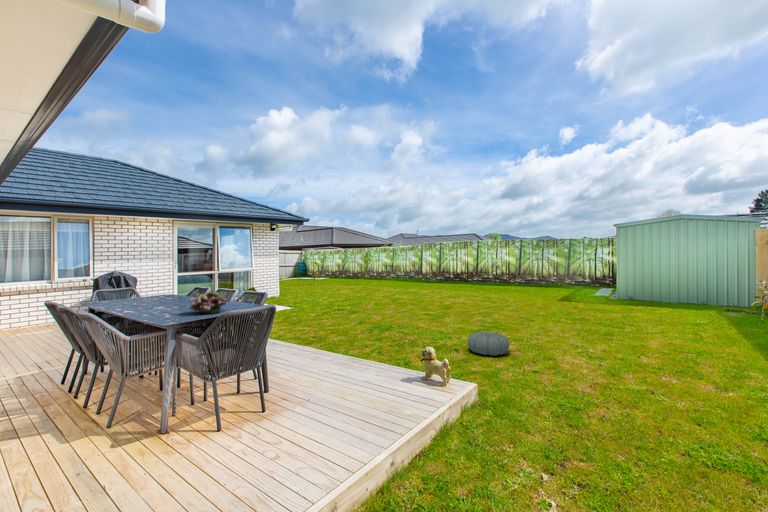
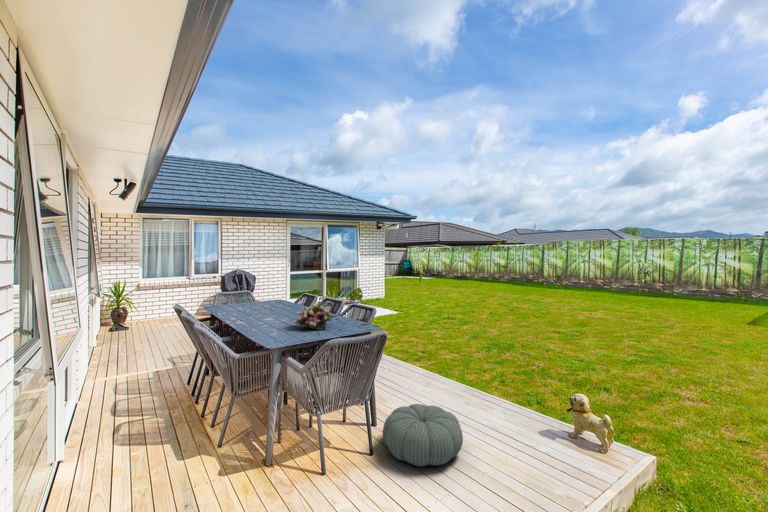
pouf: present [468,332,509,356] -> present [383,404,463,466]

